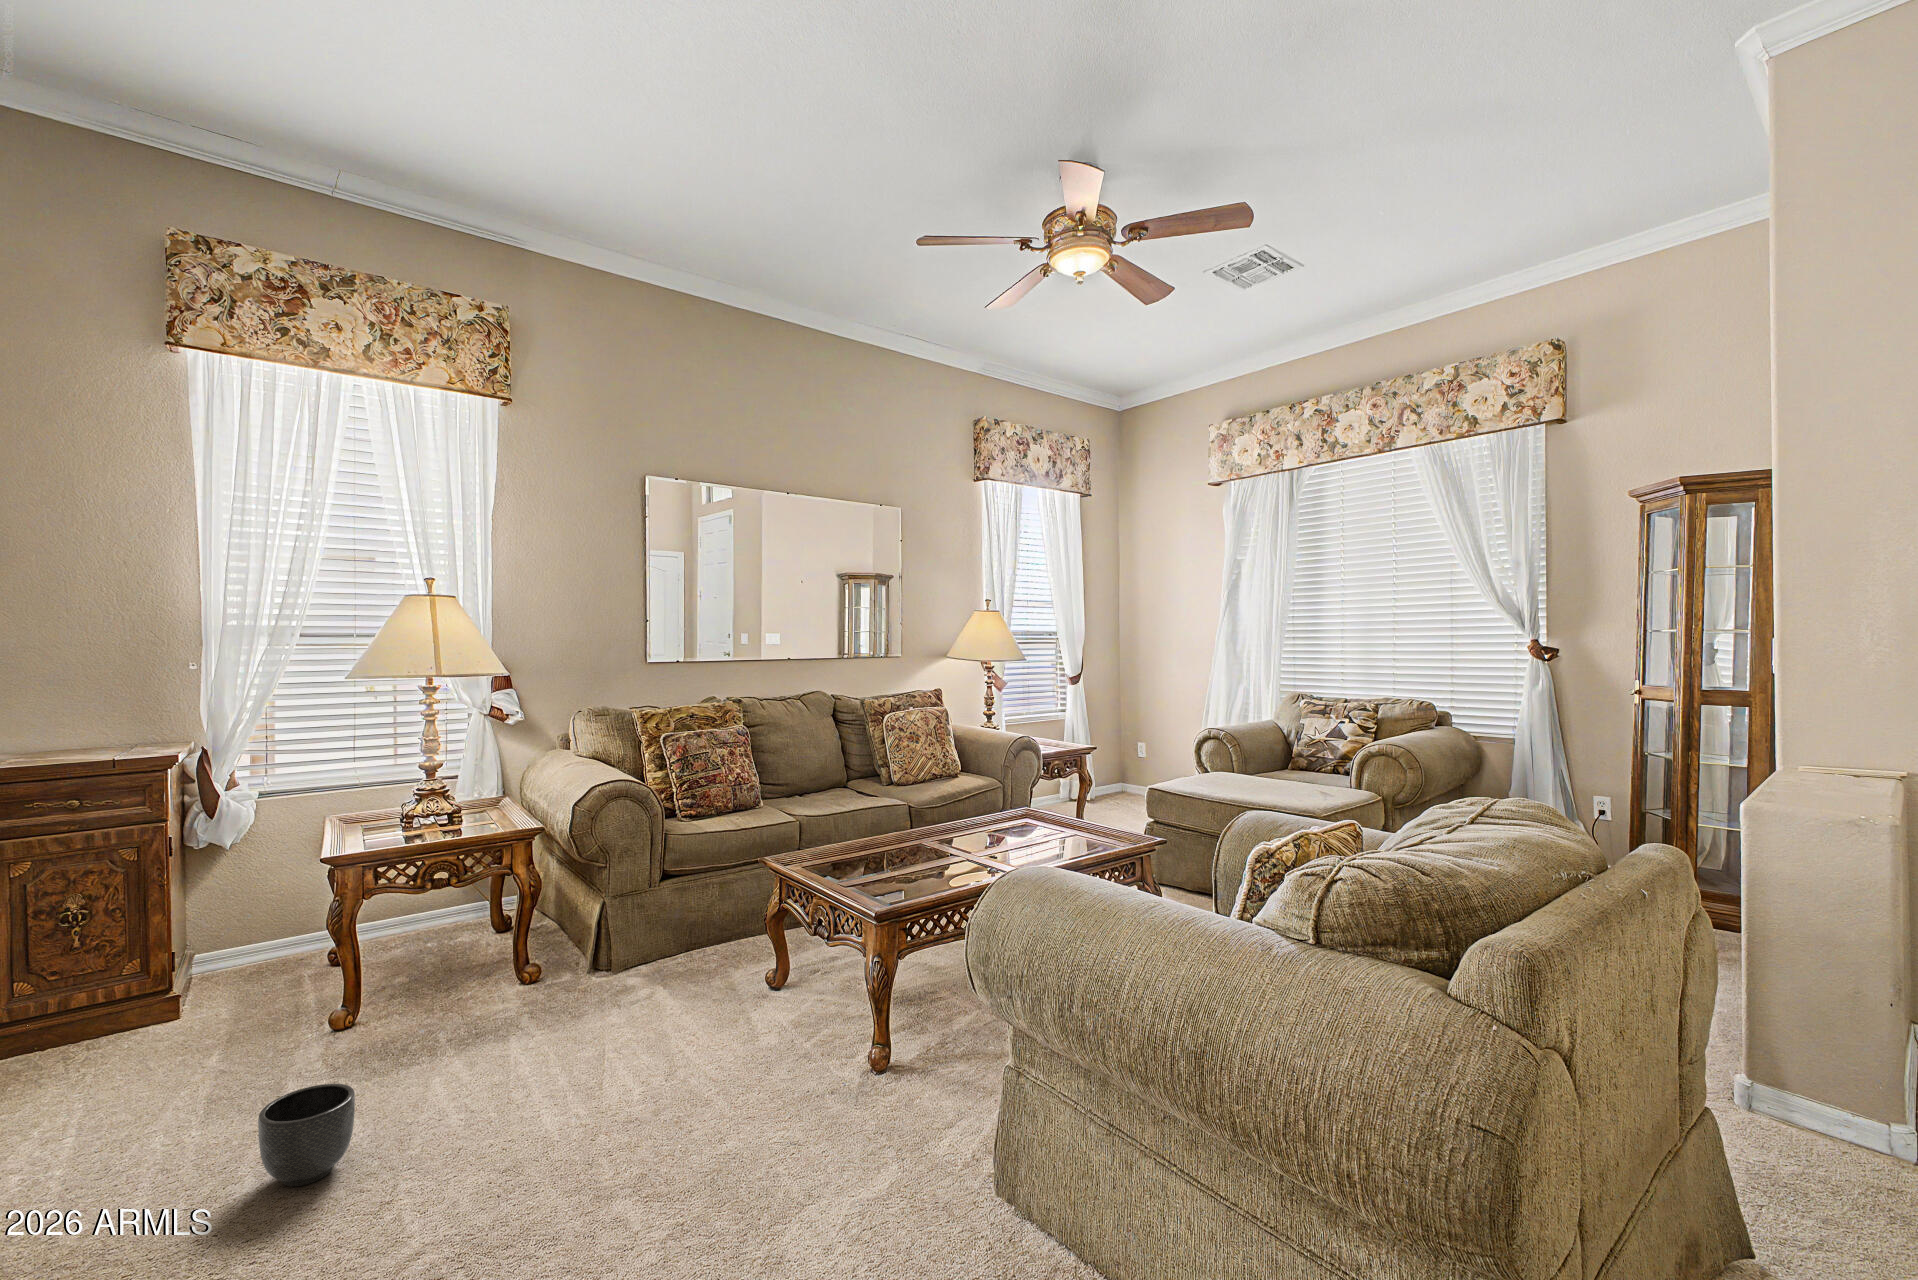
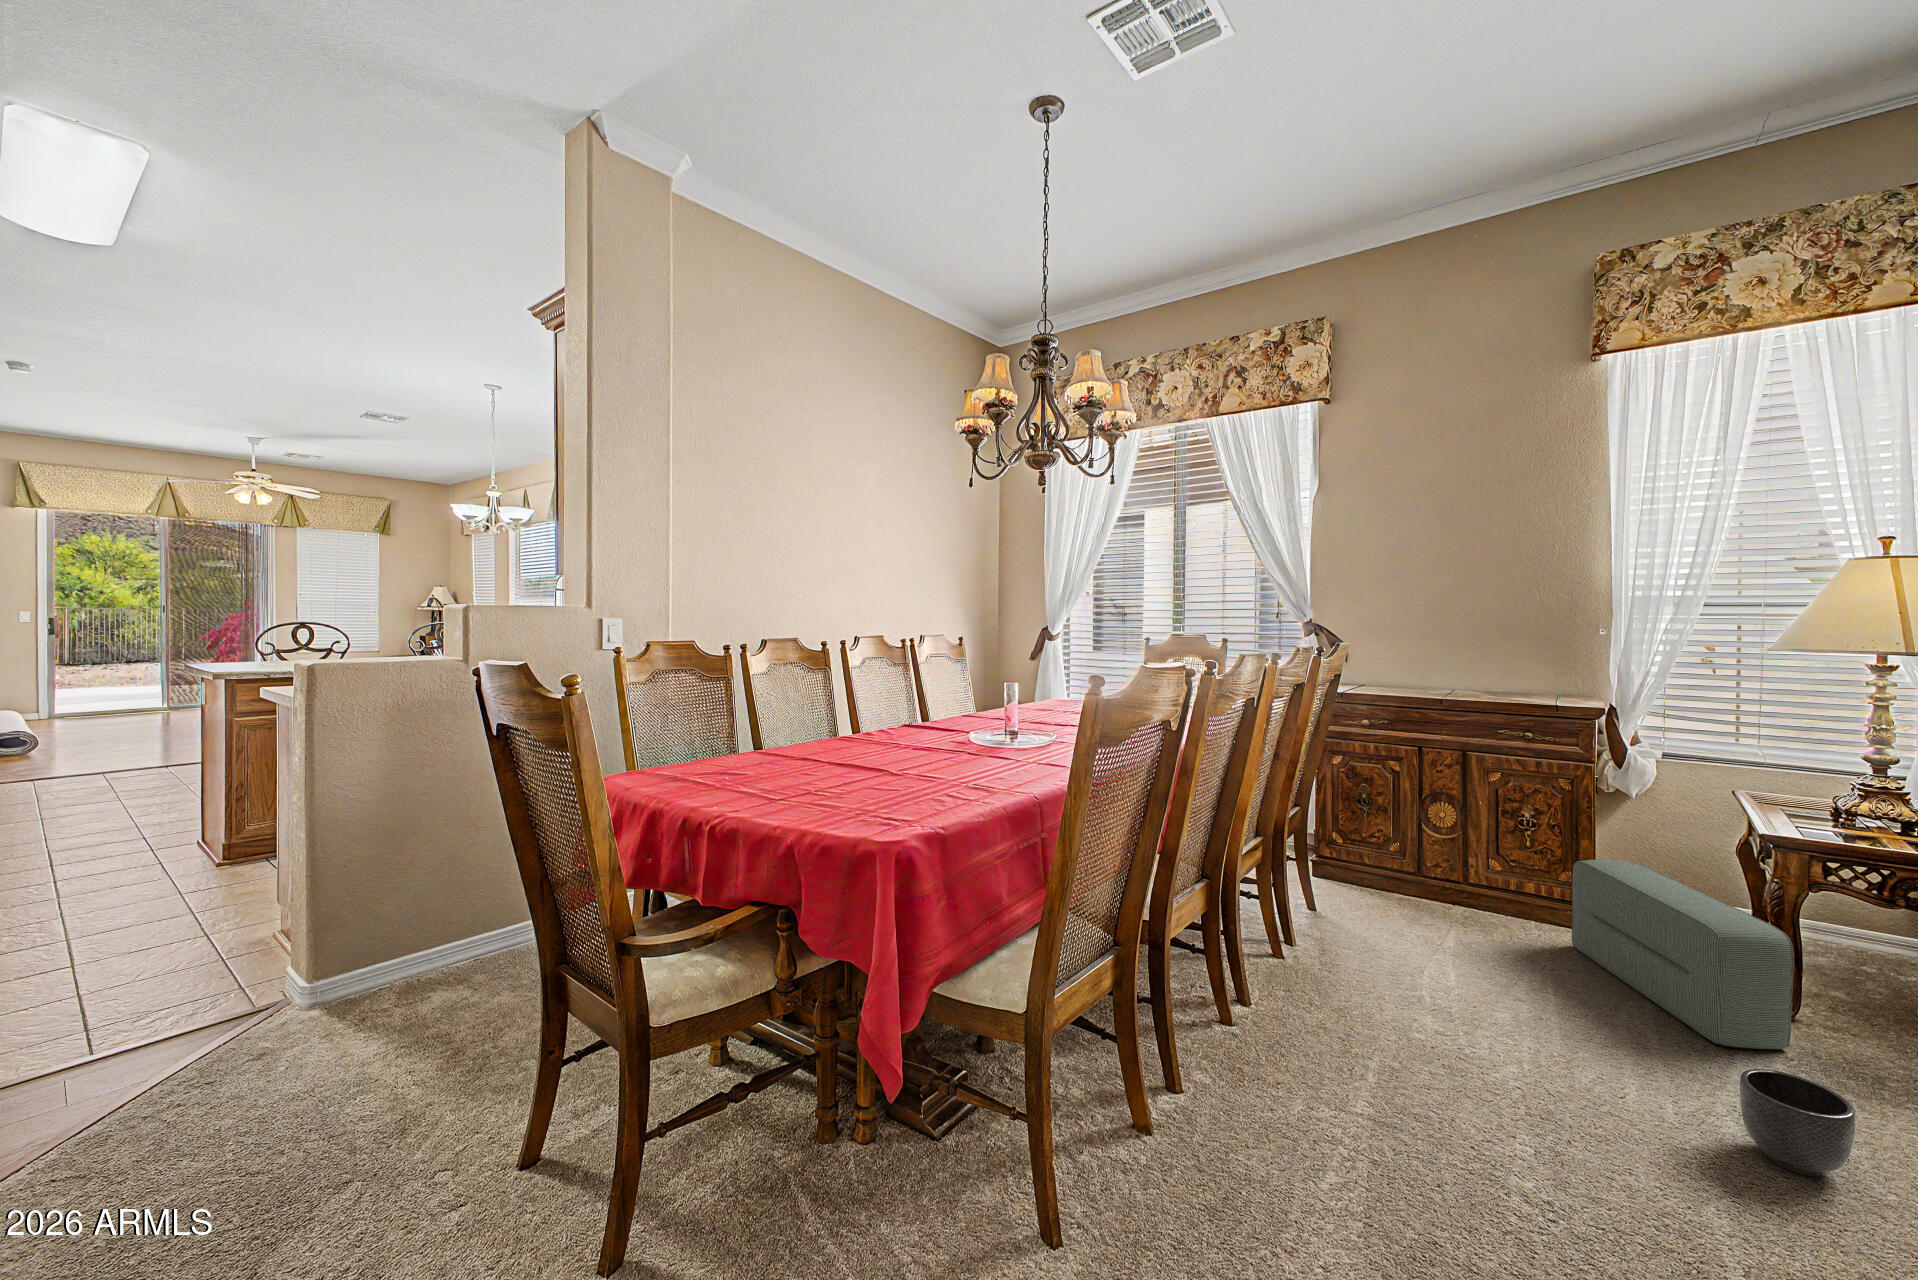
pouf: none [134,923,340,1090] -> present [1572,860,1794,1049]

